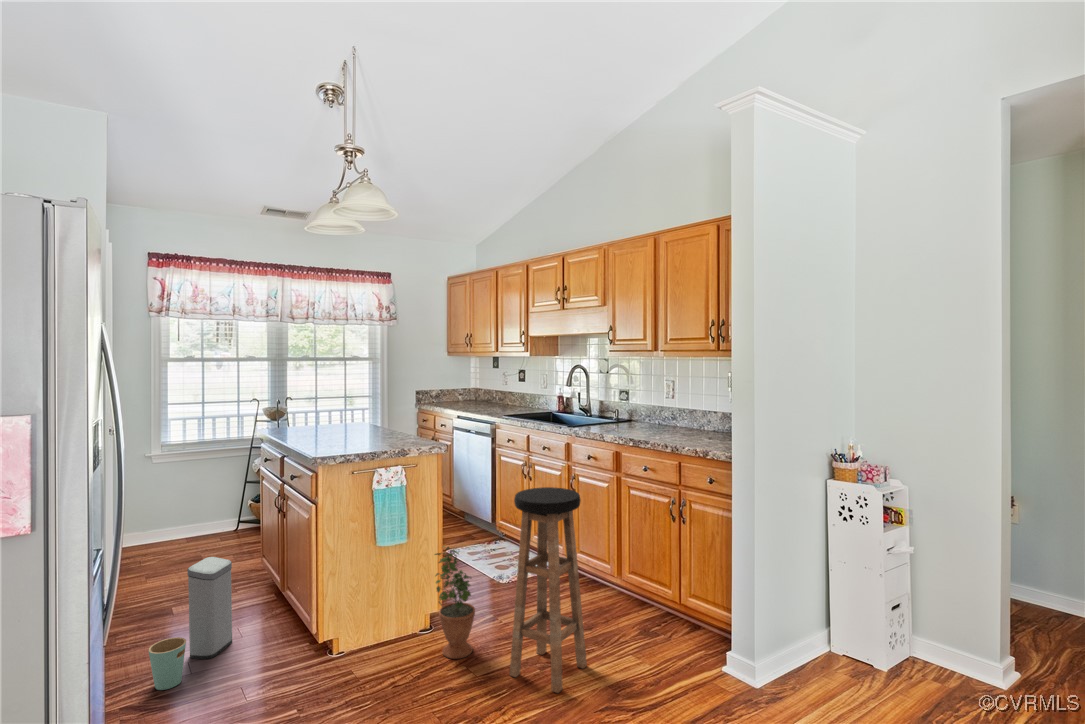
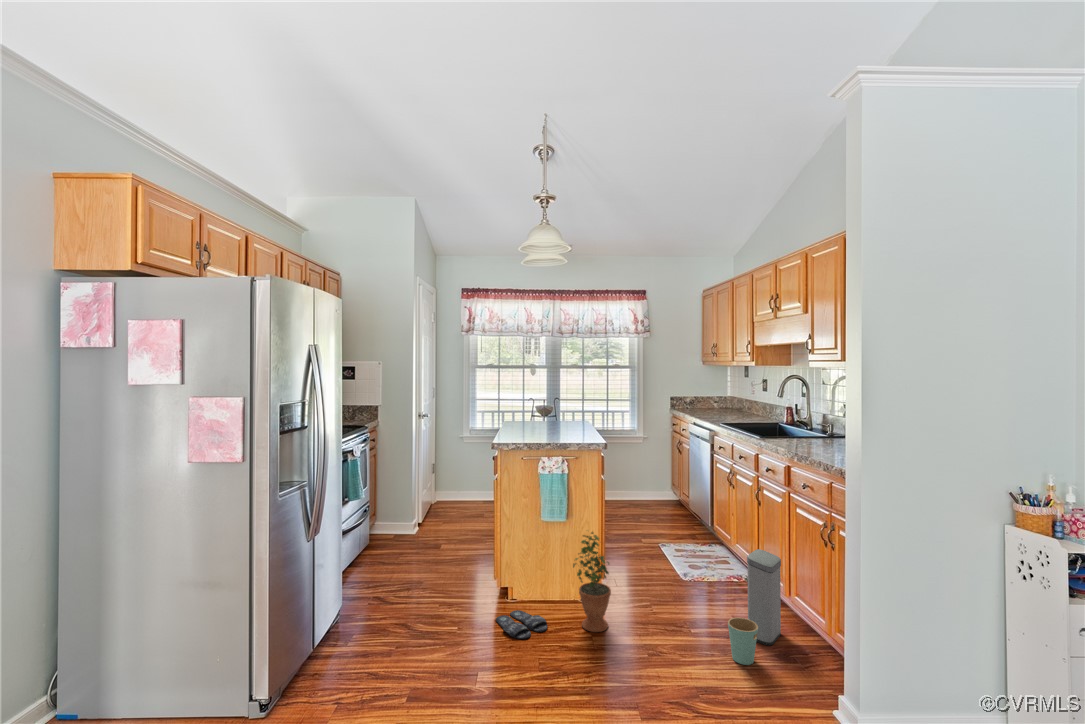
bar stool: present [510,487,587,693] -> none [618,492,695,692]
trash can: present [149,557,232,690] -> present [728,549,781,665]
slippers: none [339,662,411,697] -> present [496,610,547,639]

